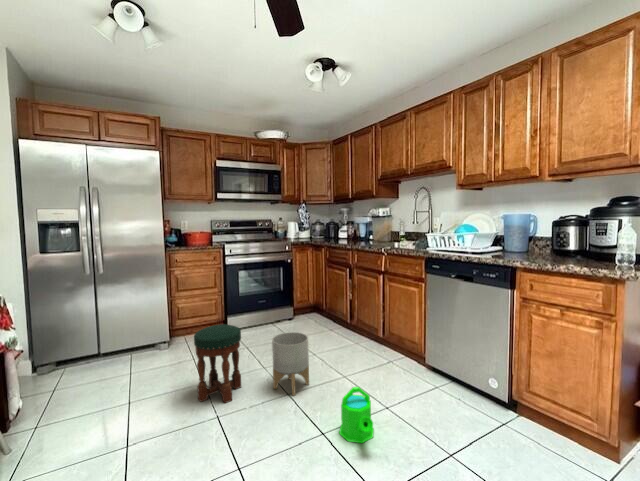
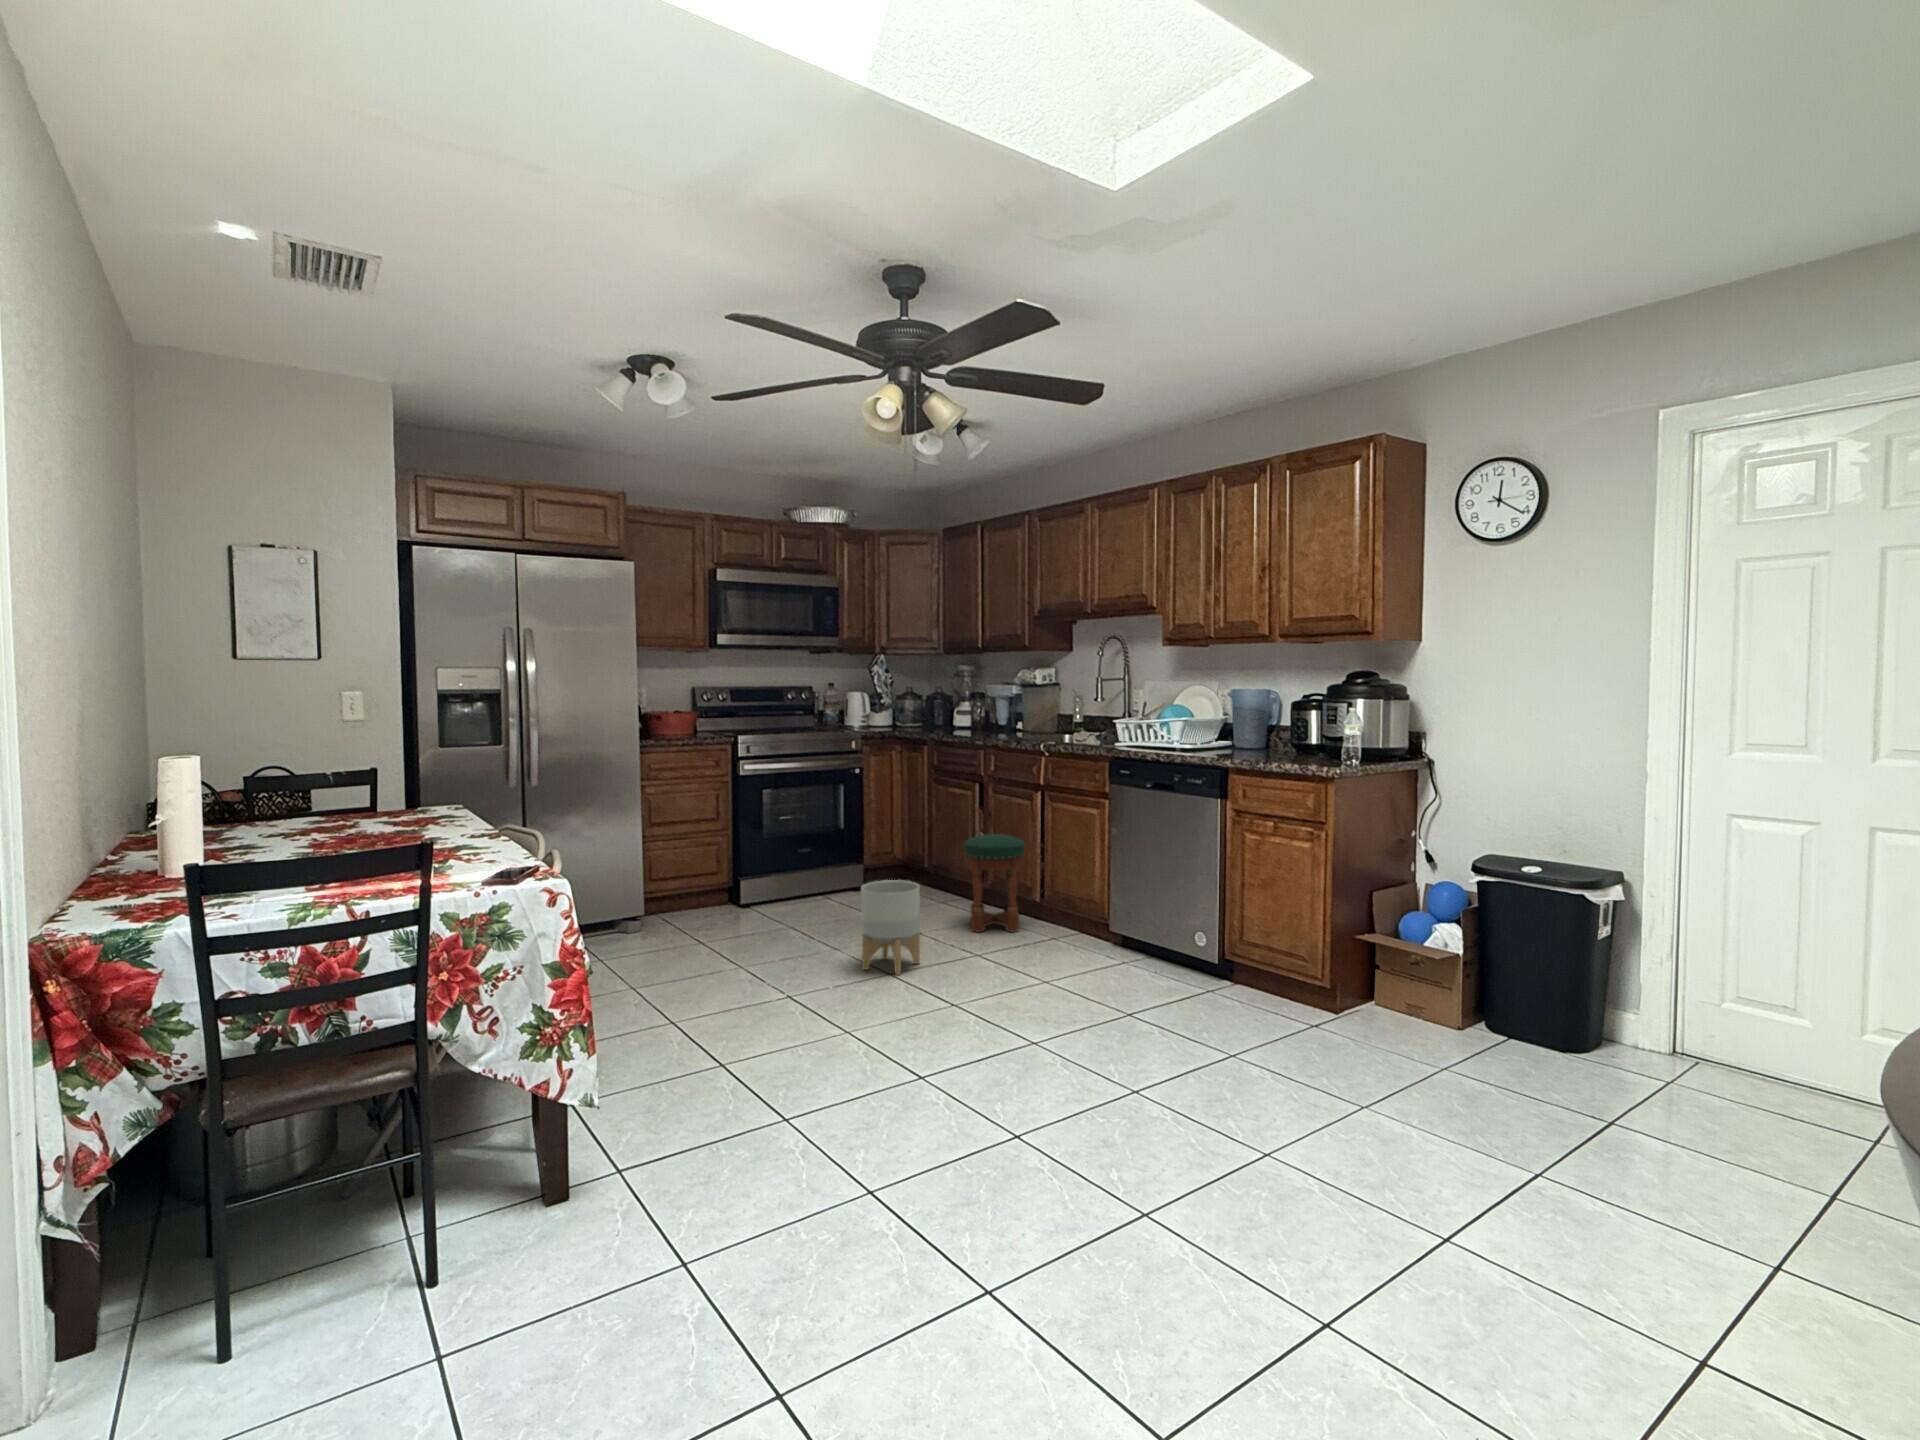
stool: present [194,324,241,403] -> present [964,834,1025,932]
watering can: present [339,387,374,443] -> none [976,936,1025,1010]

